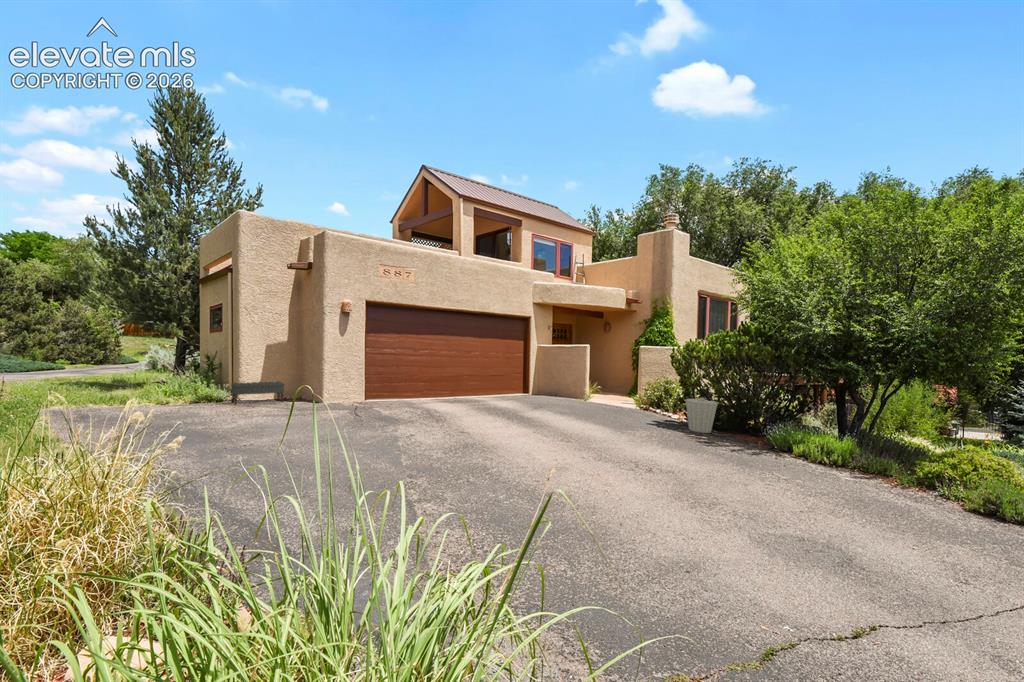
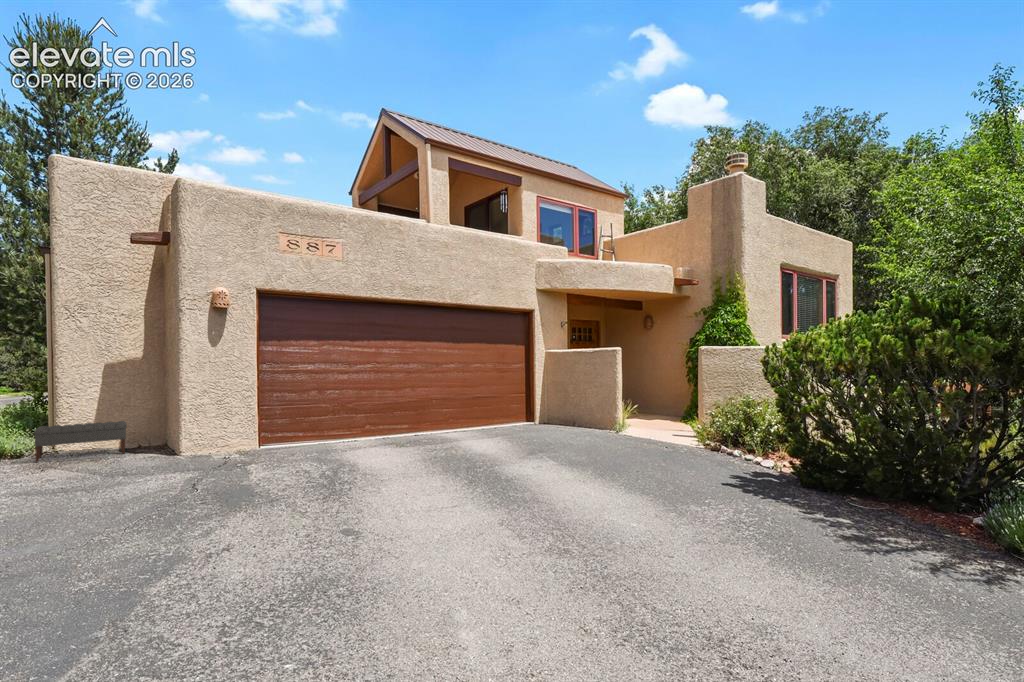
trash can: present [686,398,717,433] -> none [787,432,847,497]

